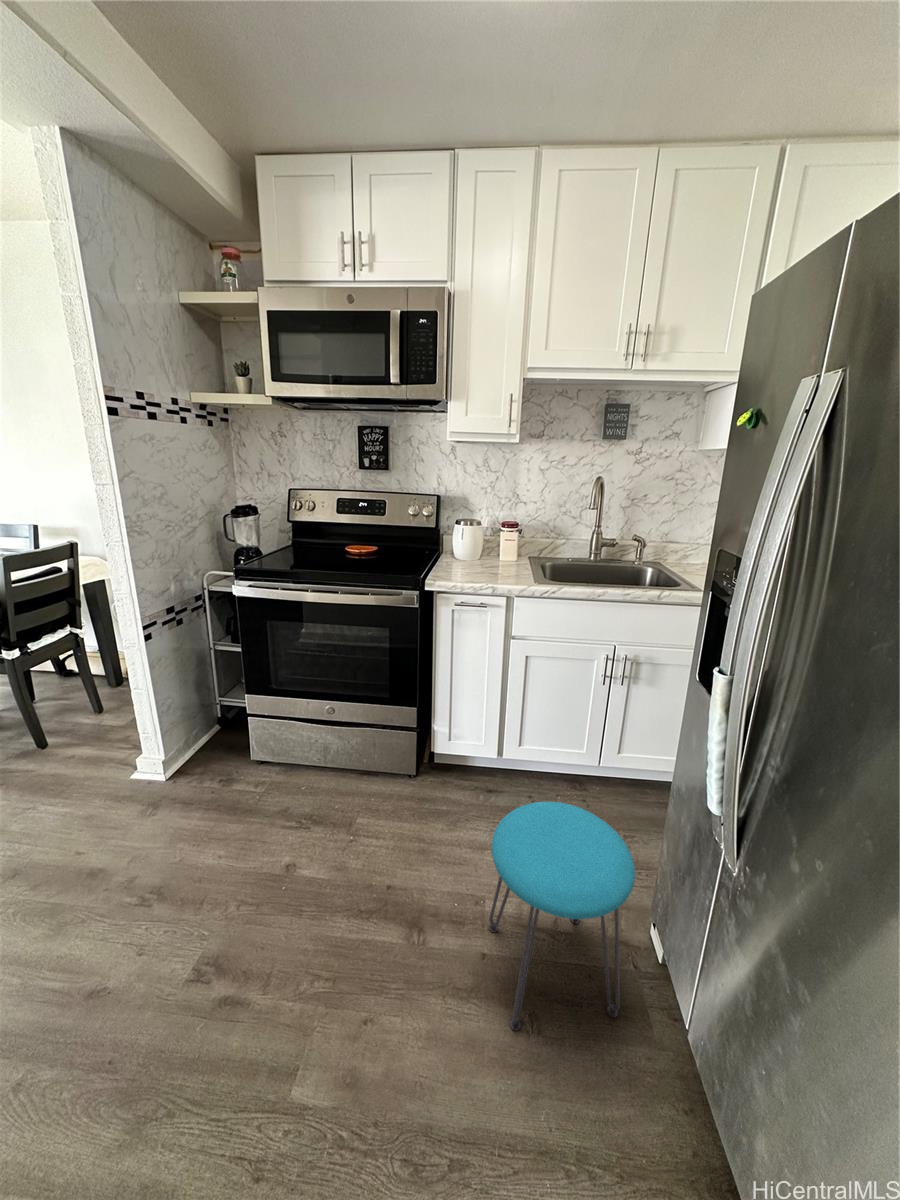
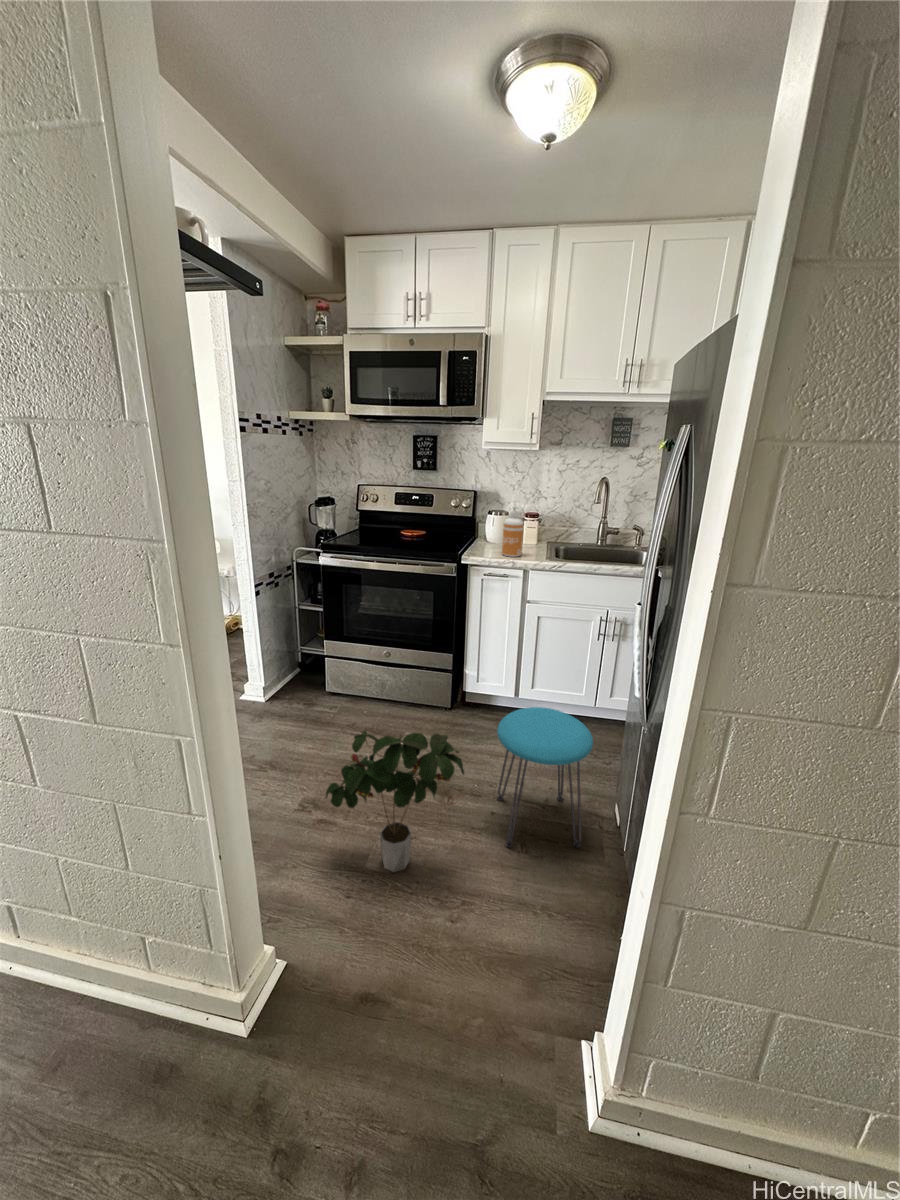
soap dispenser: none [477,515,504,580] -> present [502,506,523,557]
potted plant: none [217,884,450,1115] -> present [325,730,464,872]

